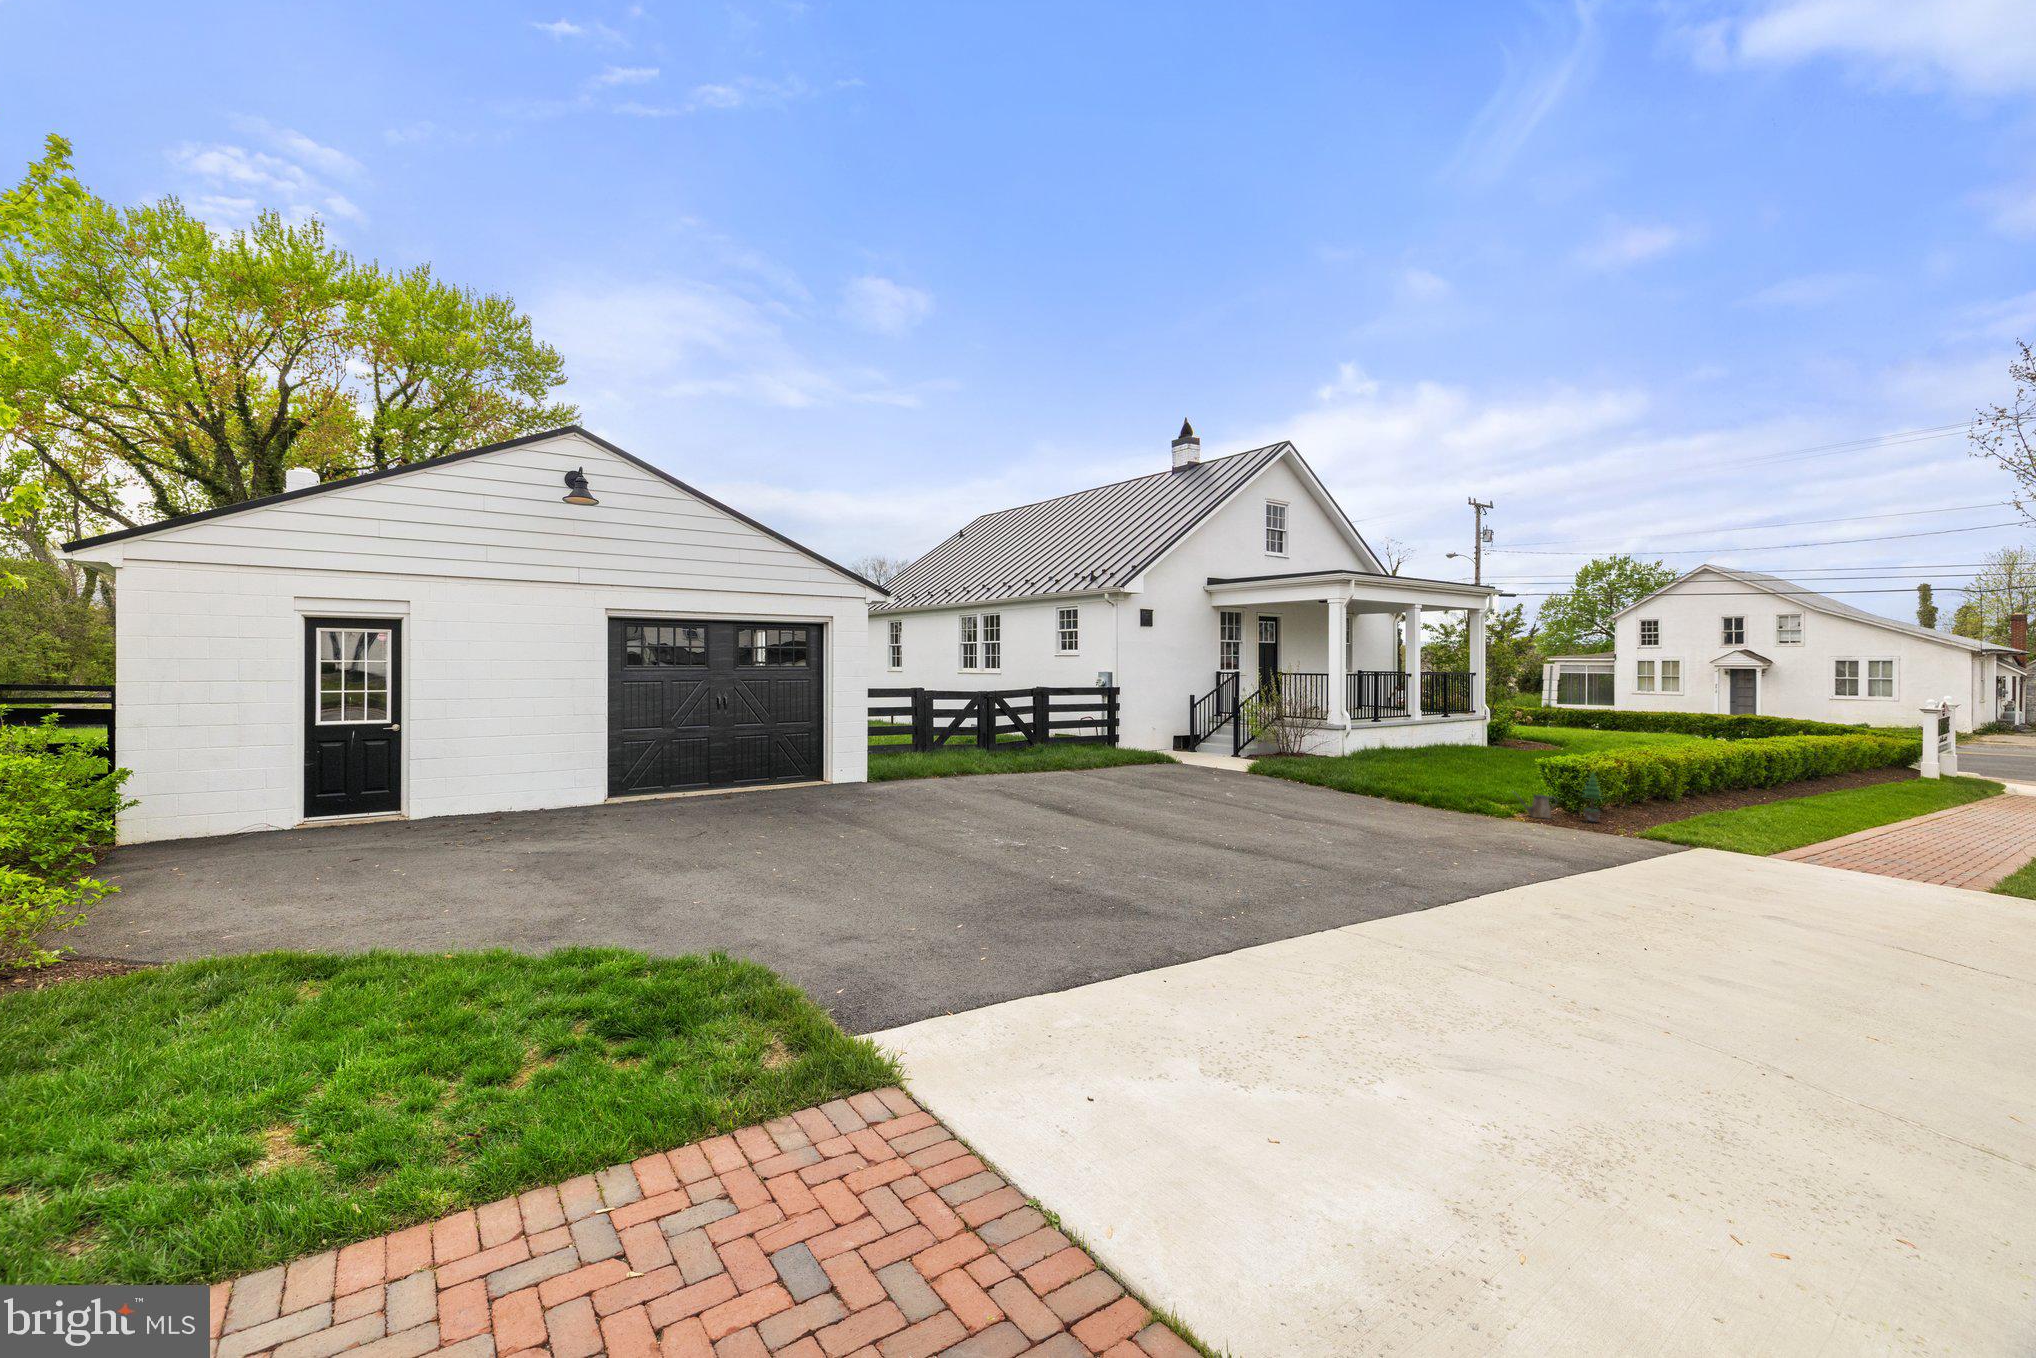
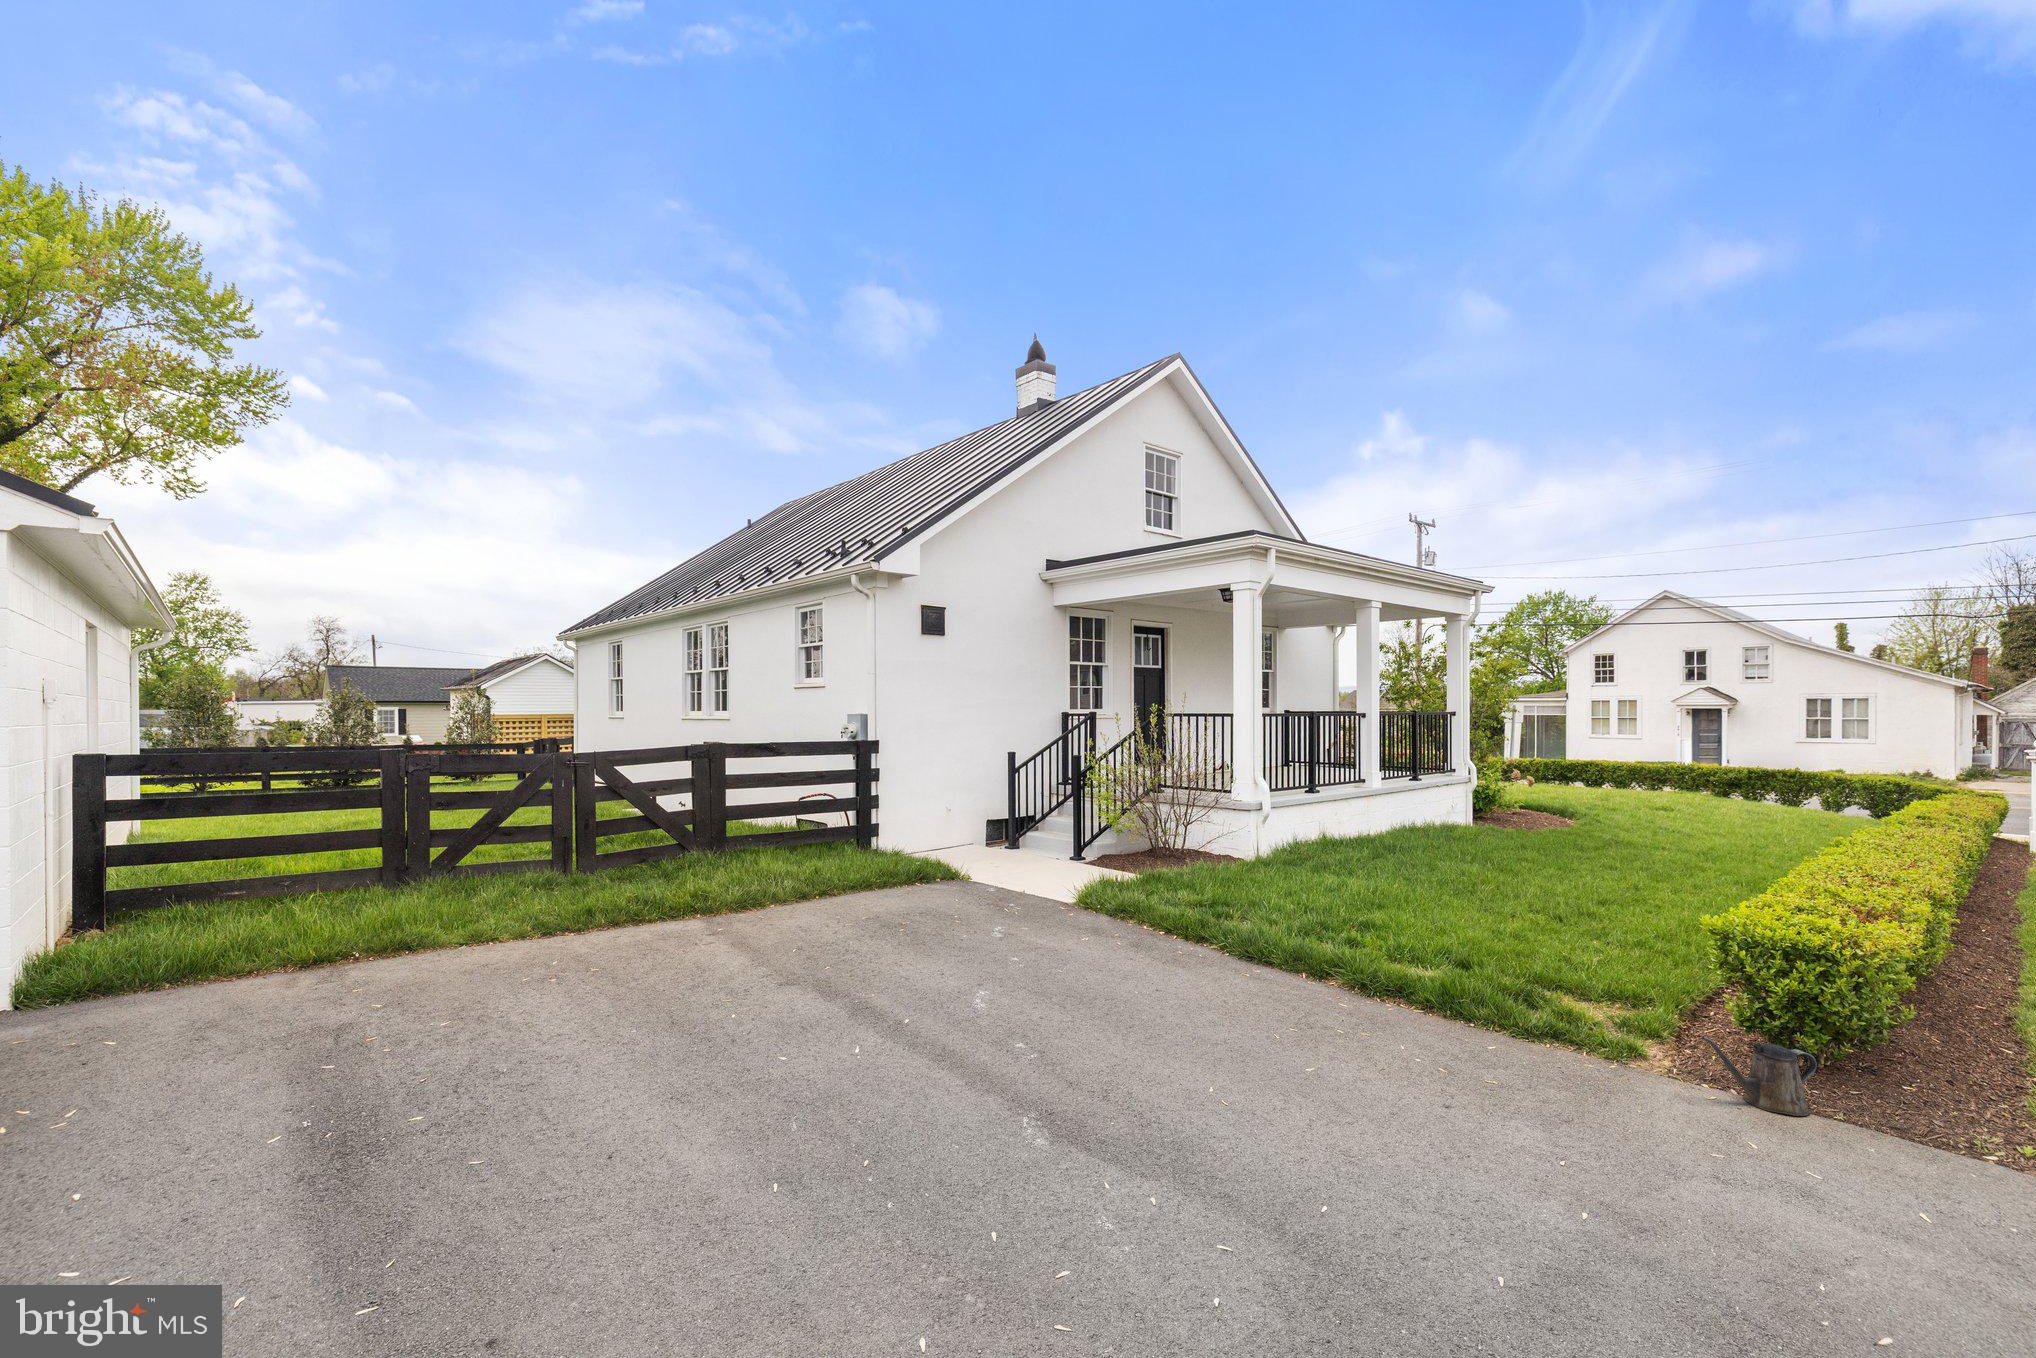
potted tree: present [1582,773,1601,821] -> none [1890,993,1960,1132]

